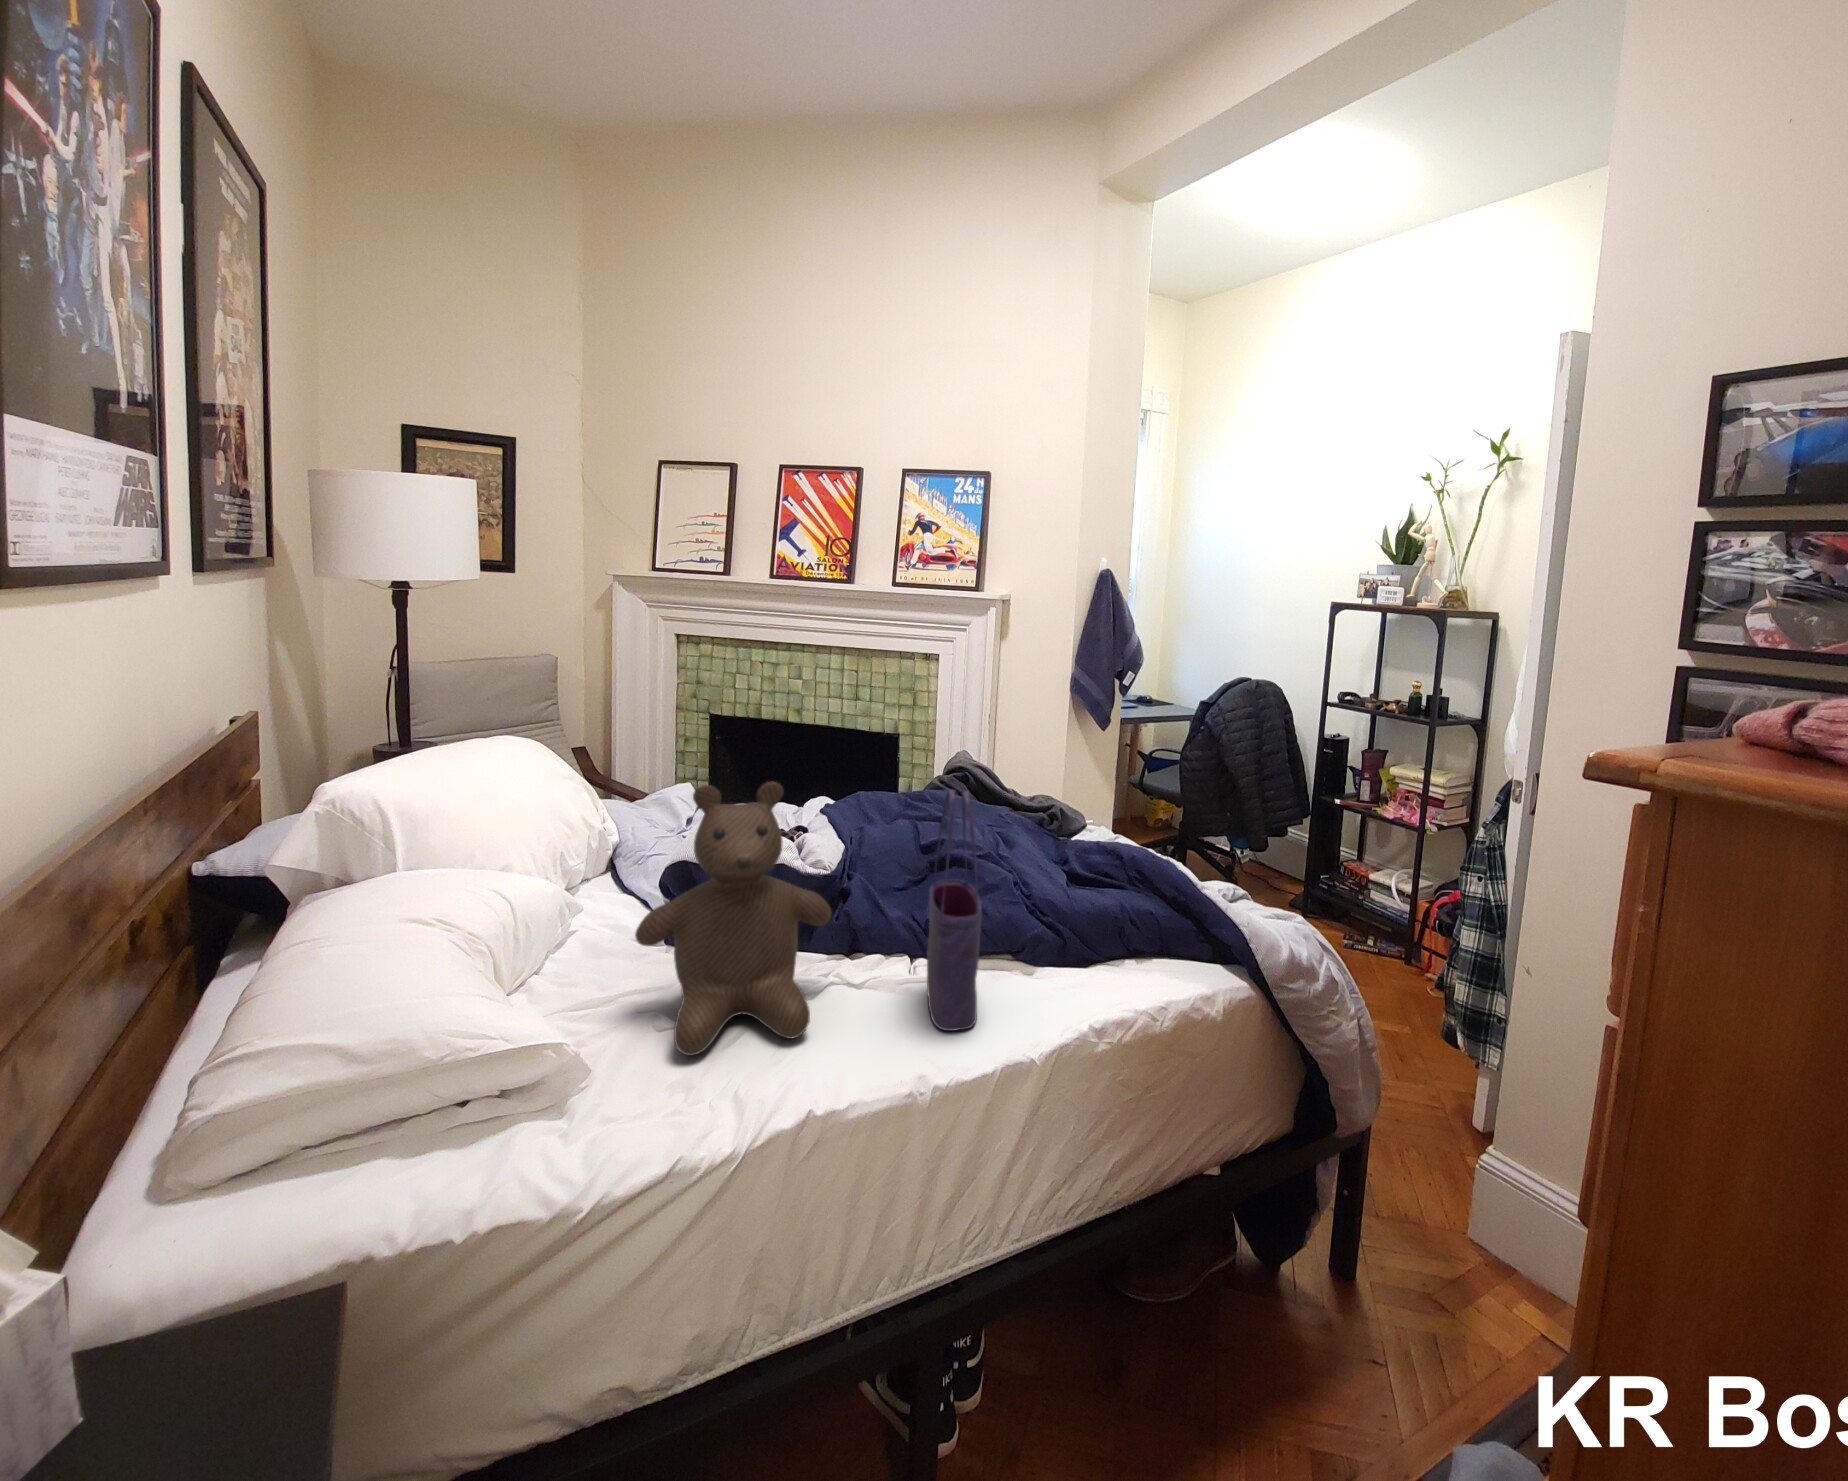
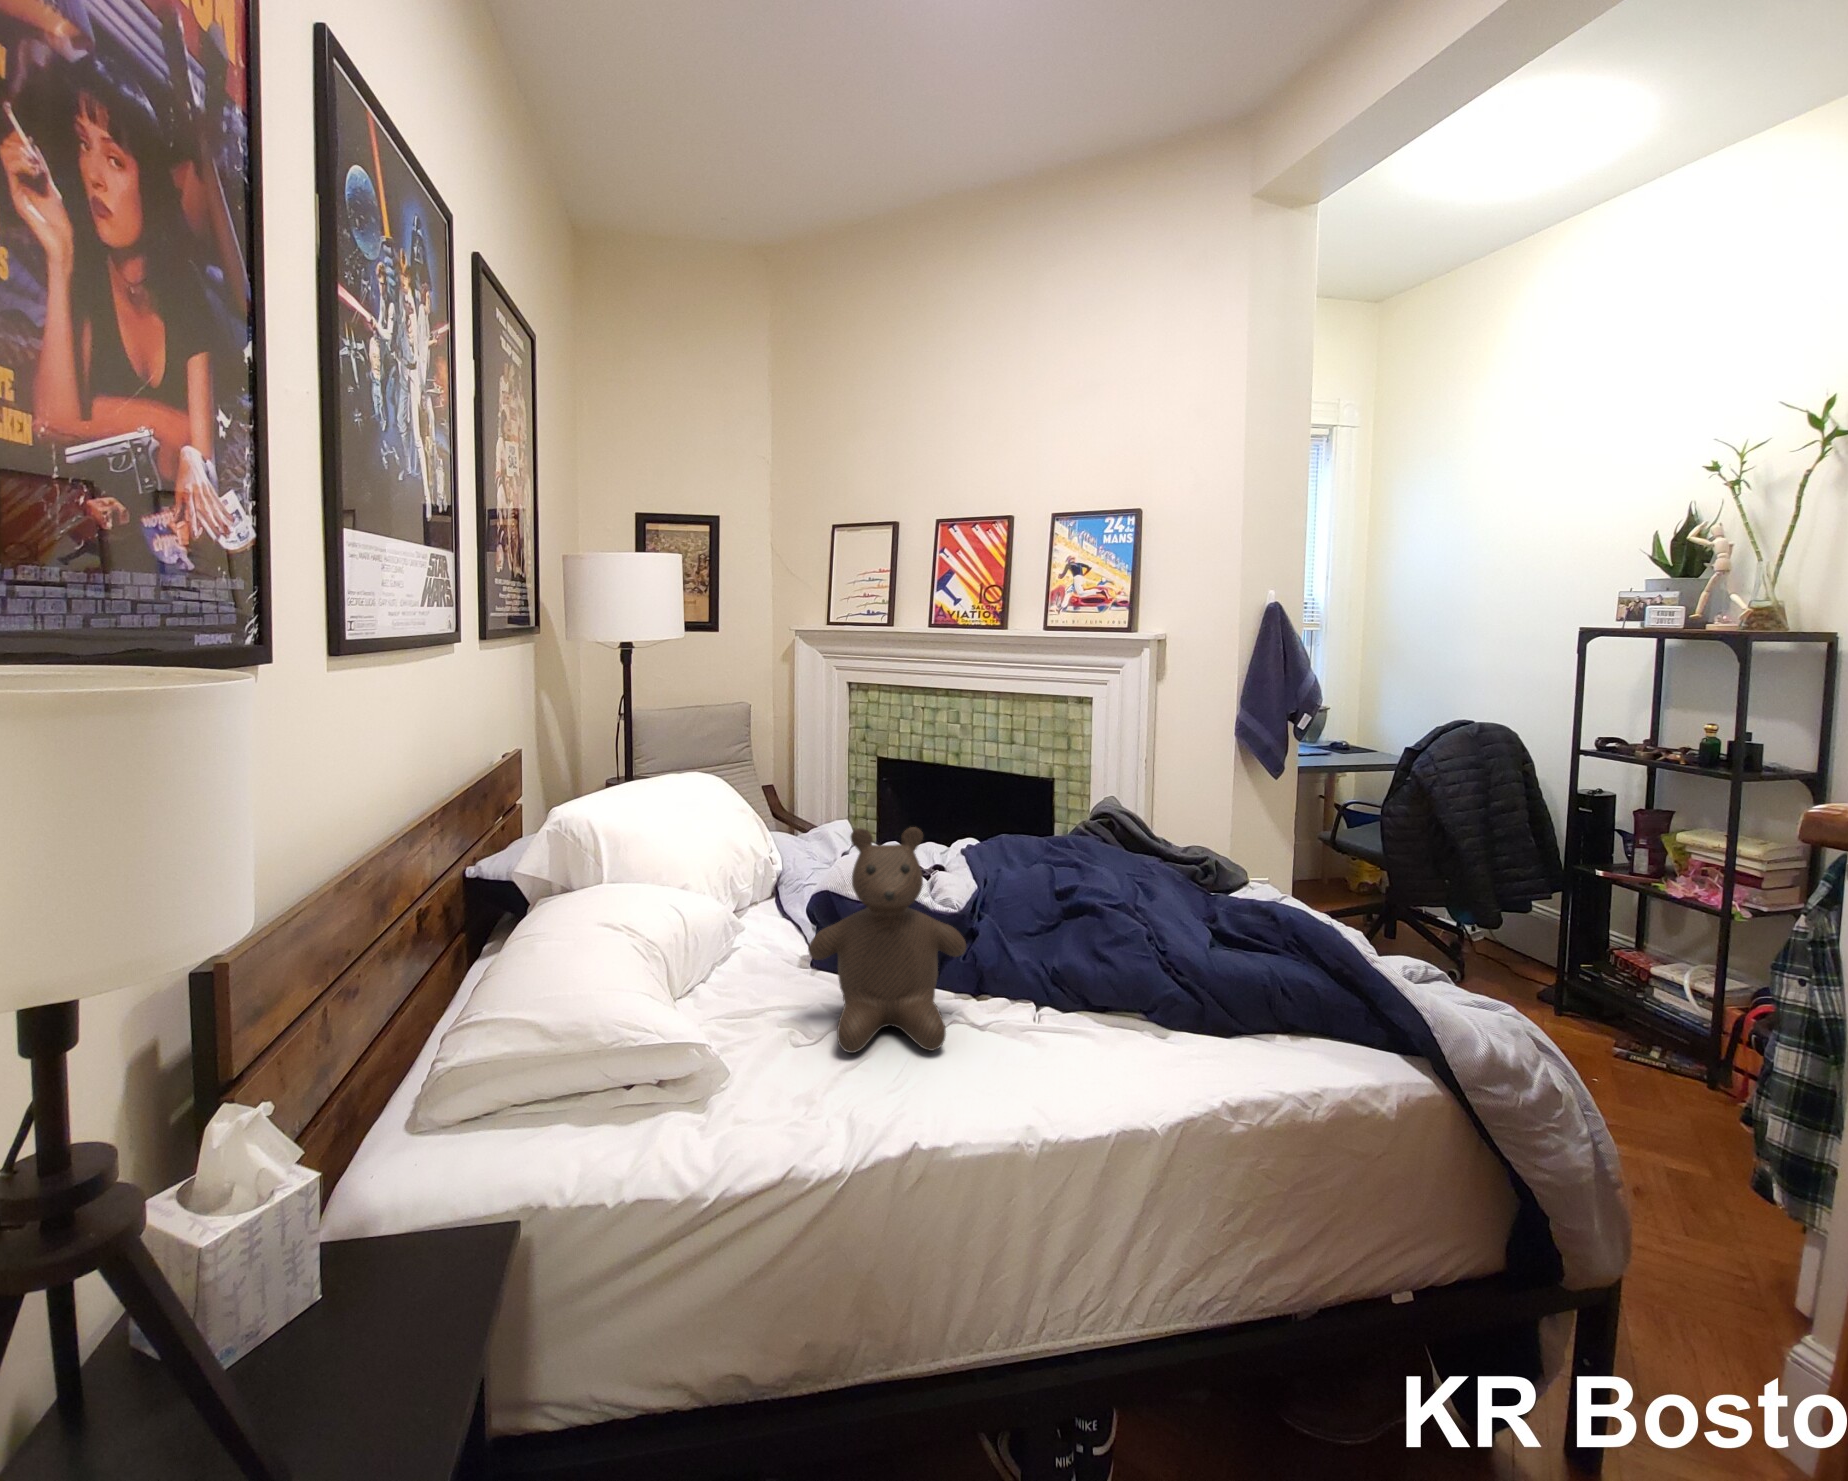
tote bag: present [927,790,982,1031] -> none [1051,841,1097,1064]

